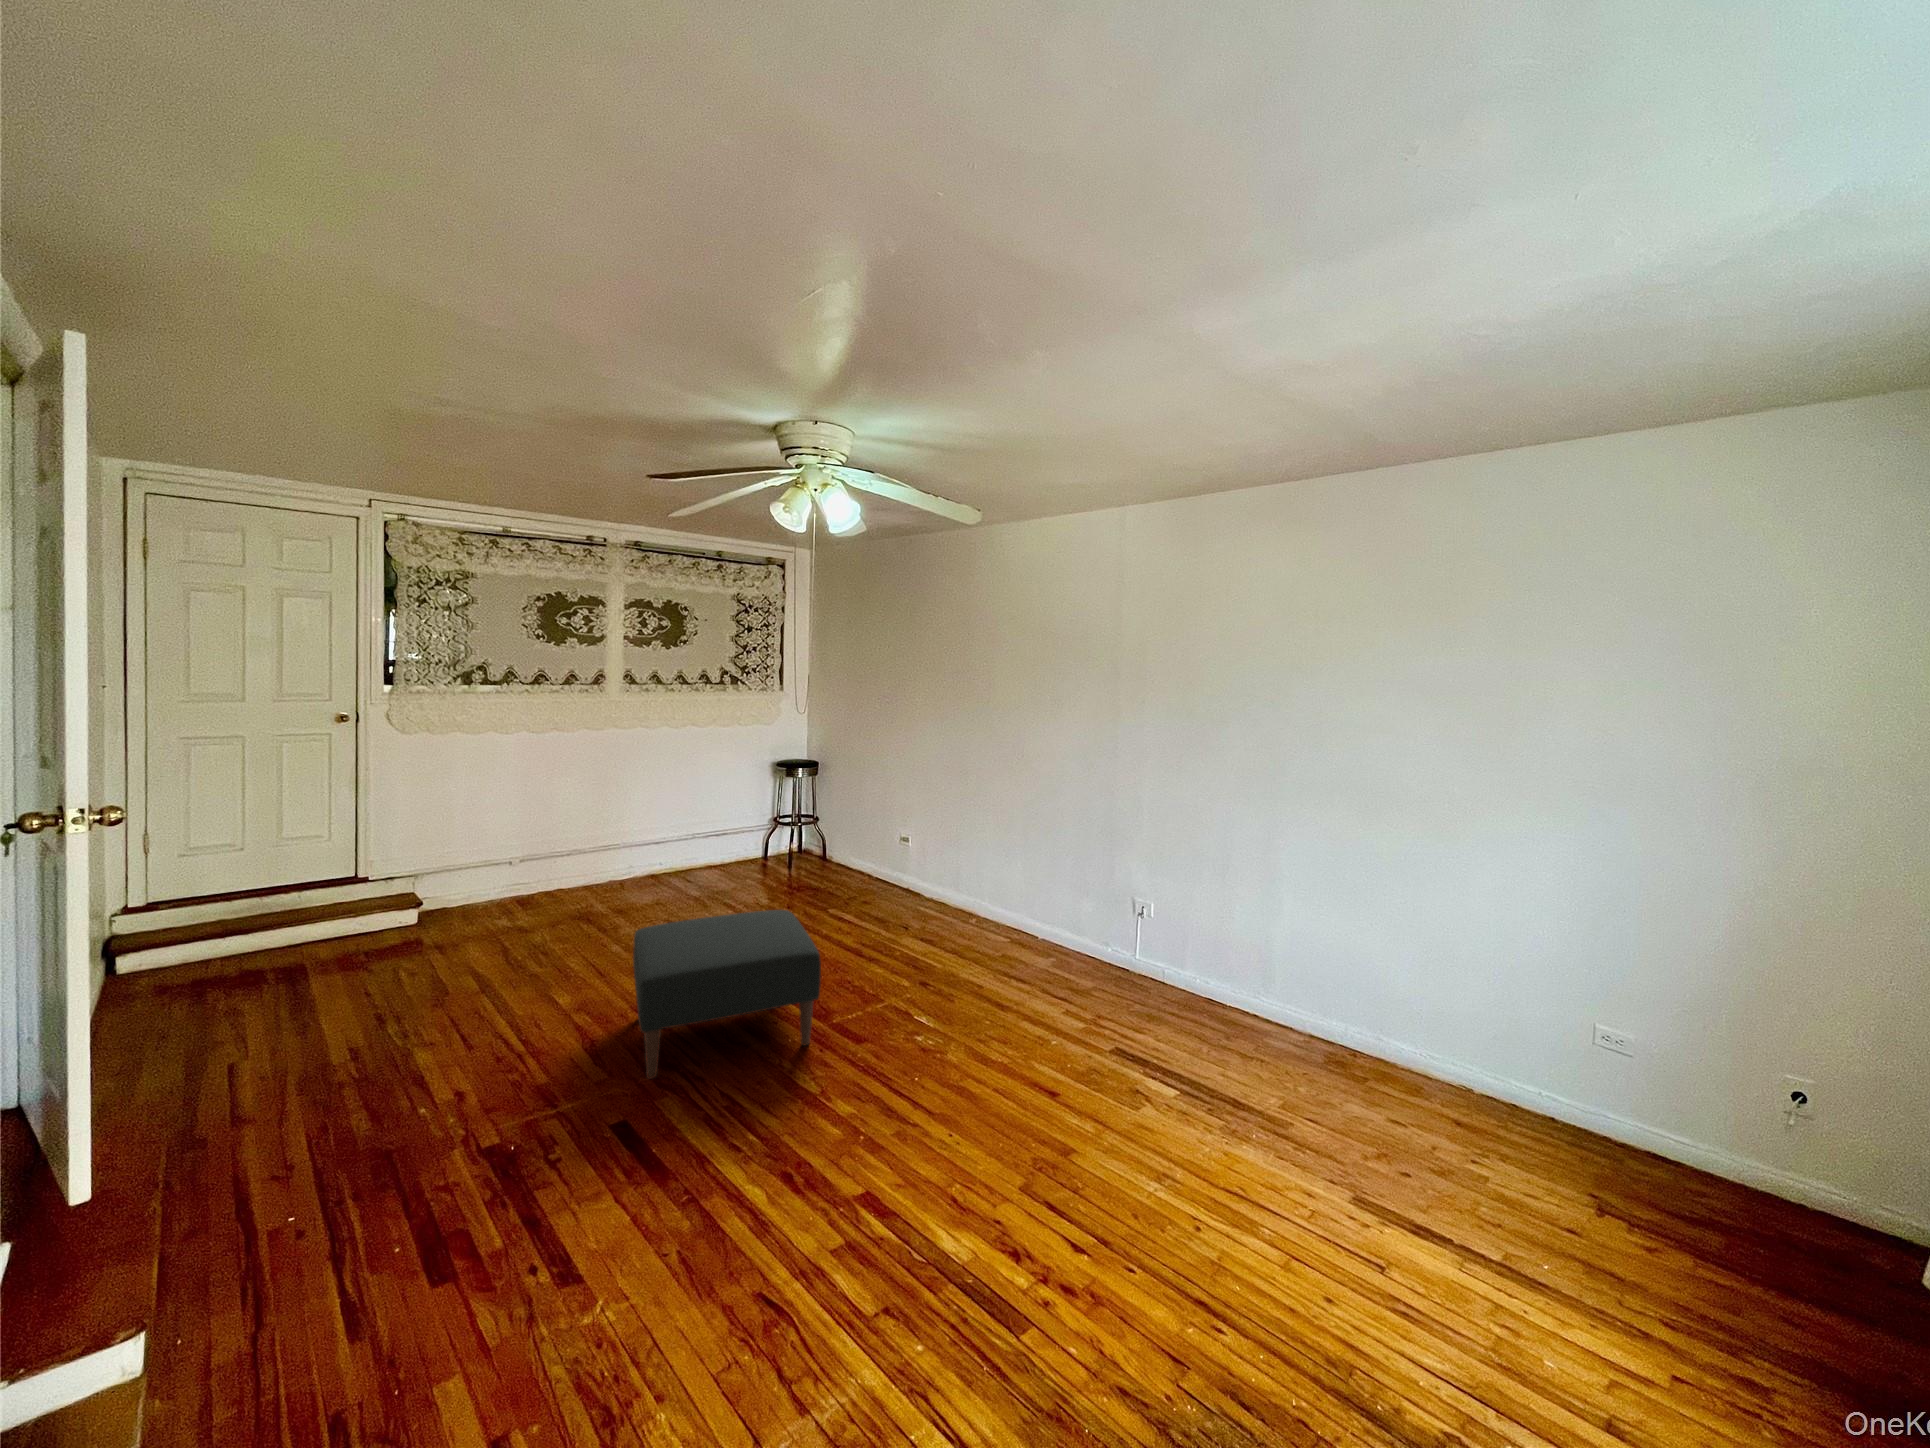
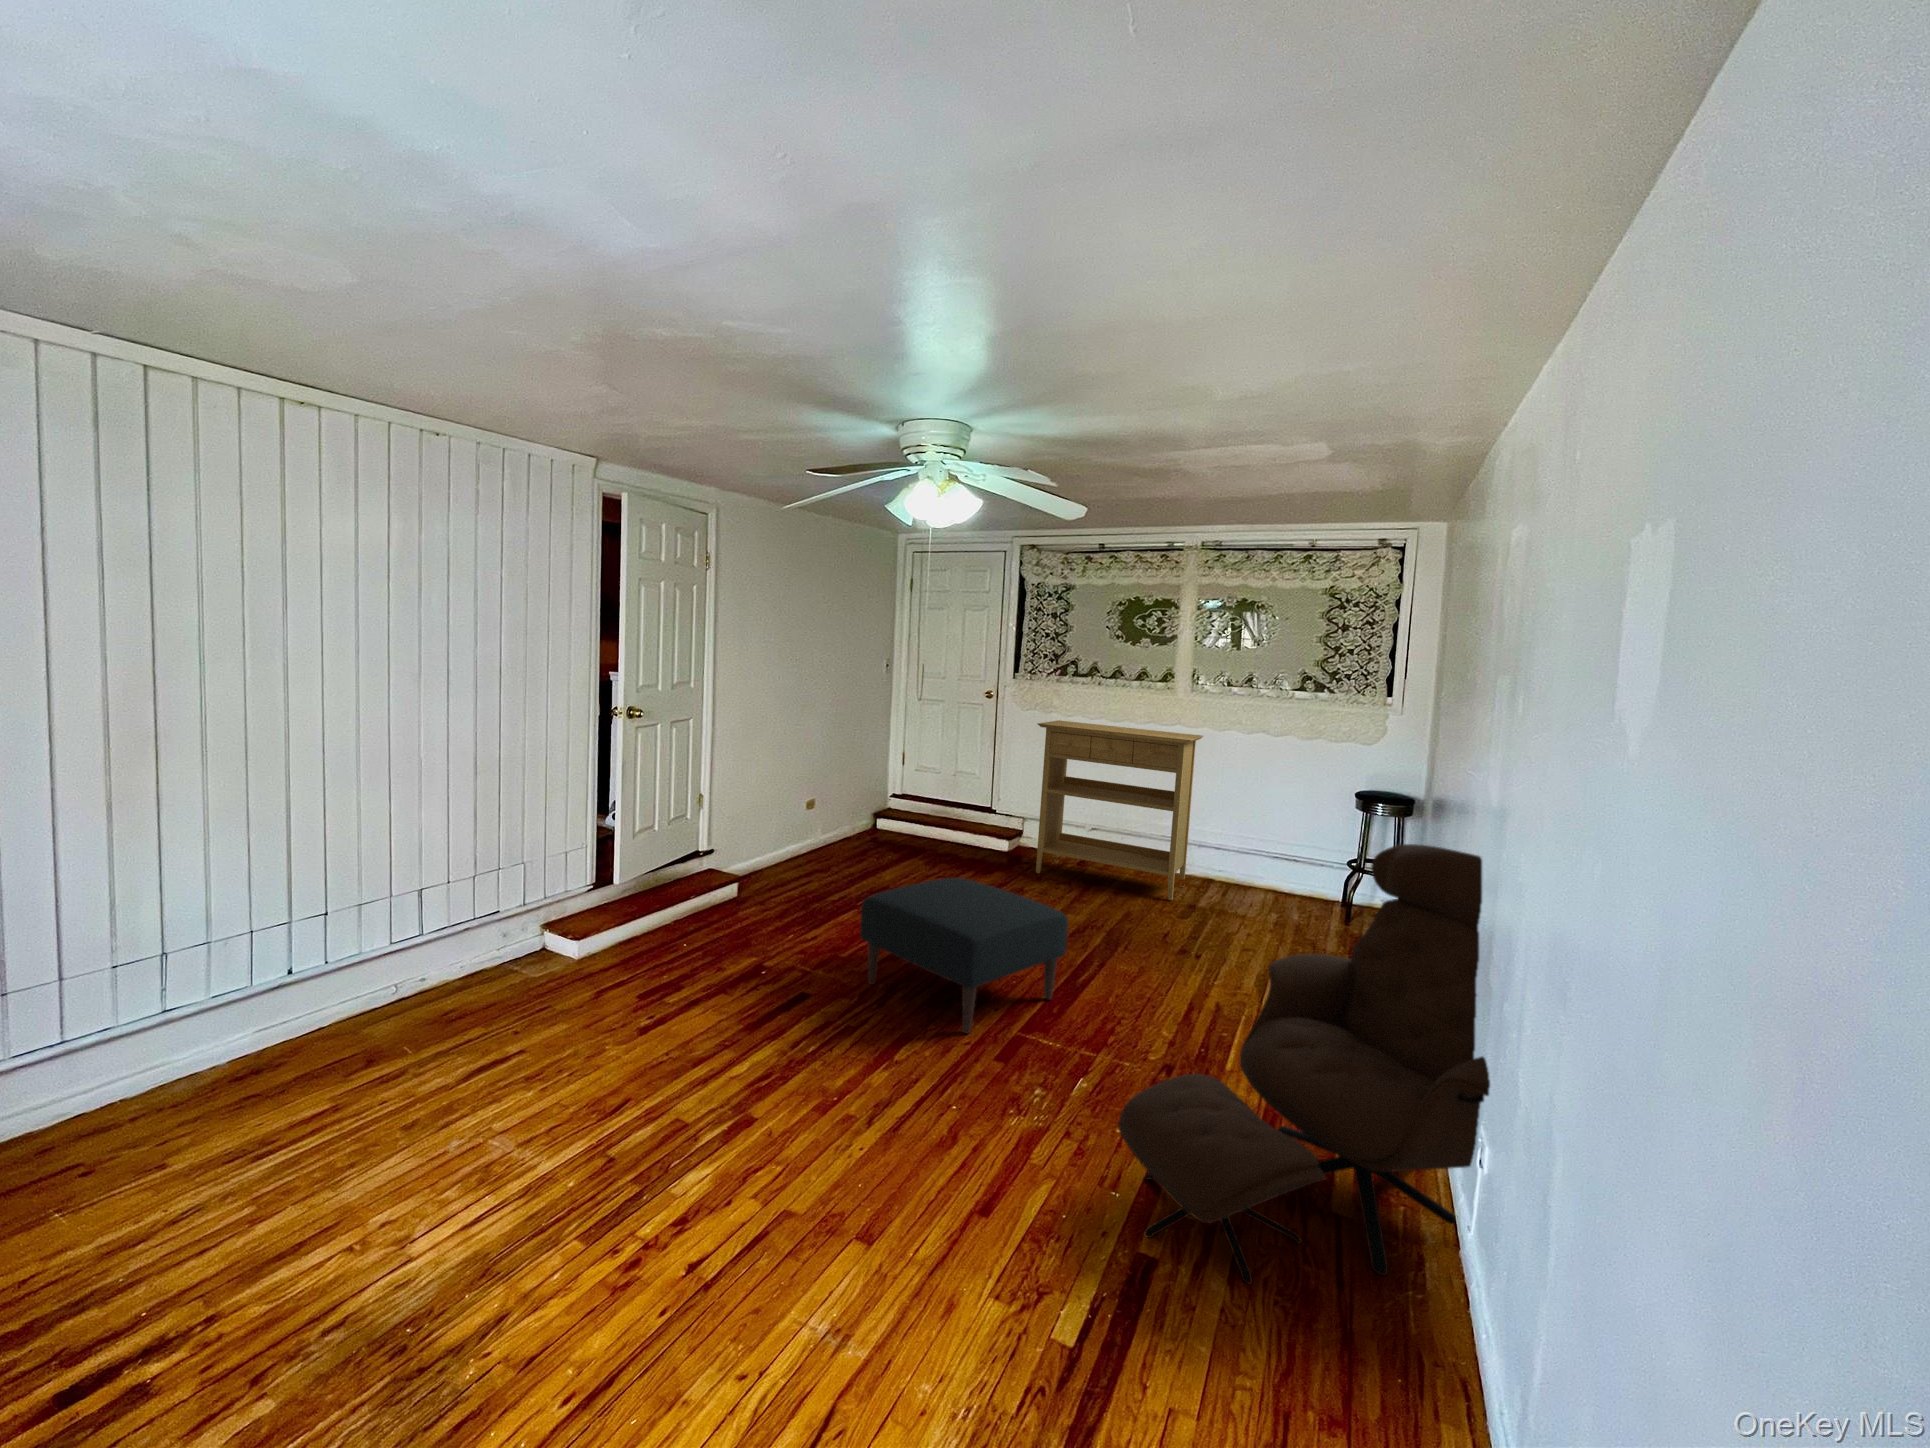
console table: none [467,731,669,923] -> present [1036,720,1203,900]
lounge chair: none [987,772,1142,1043] -> present [1118,844,1490,1284]

